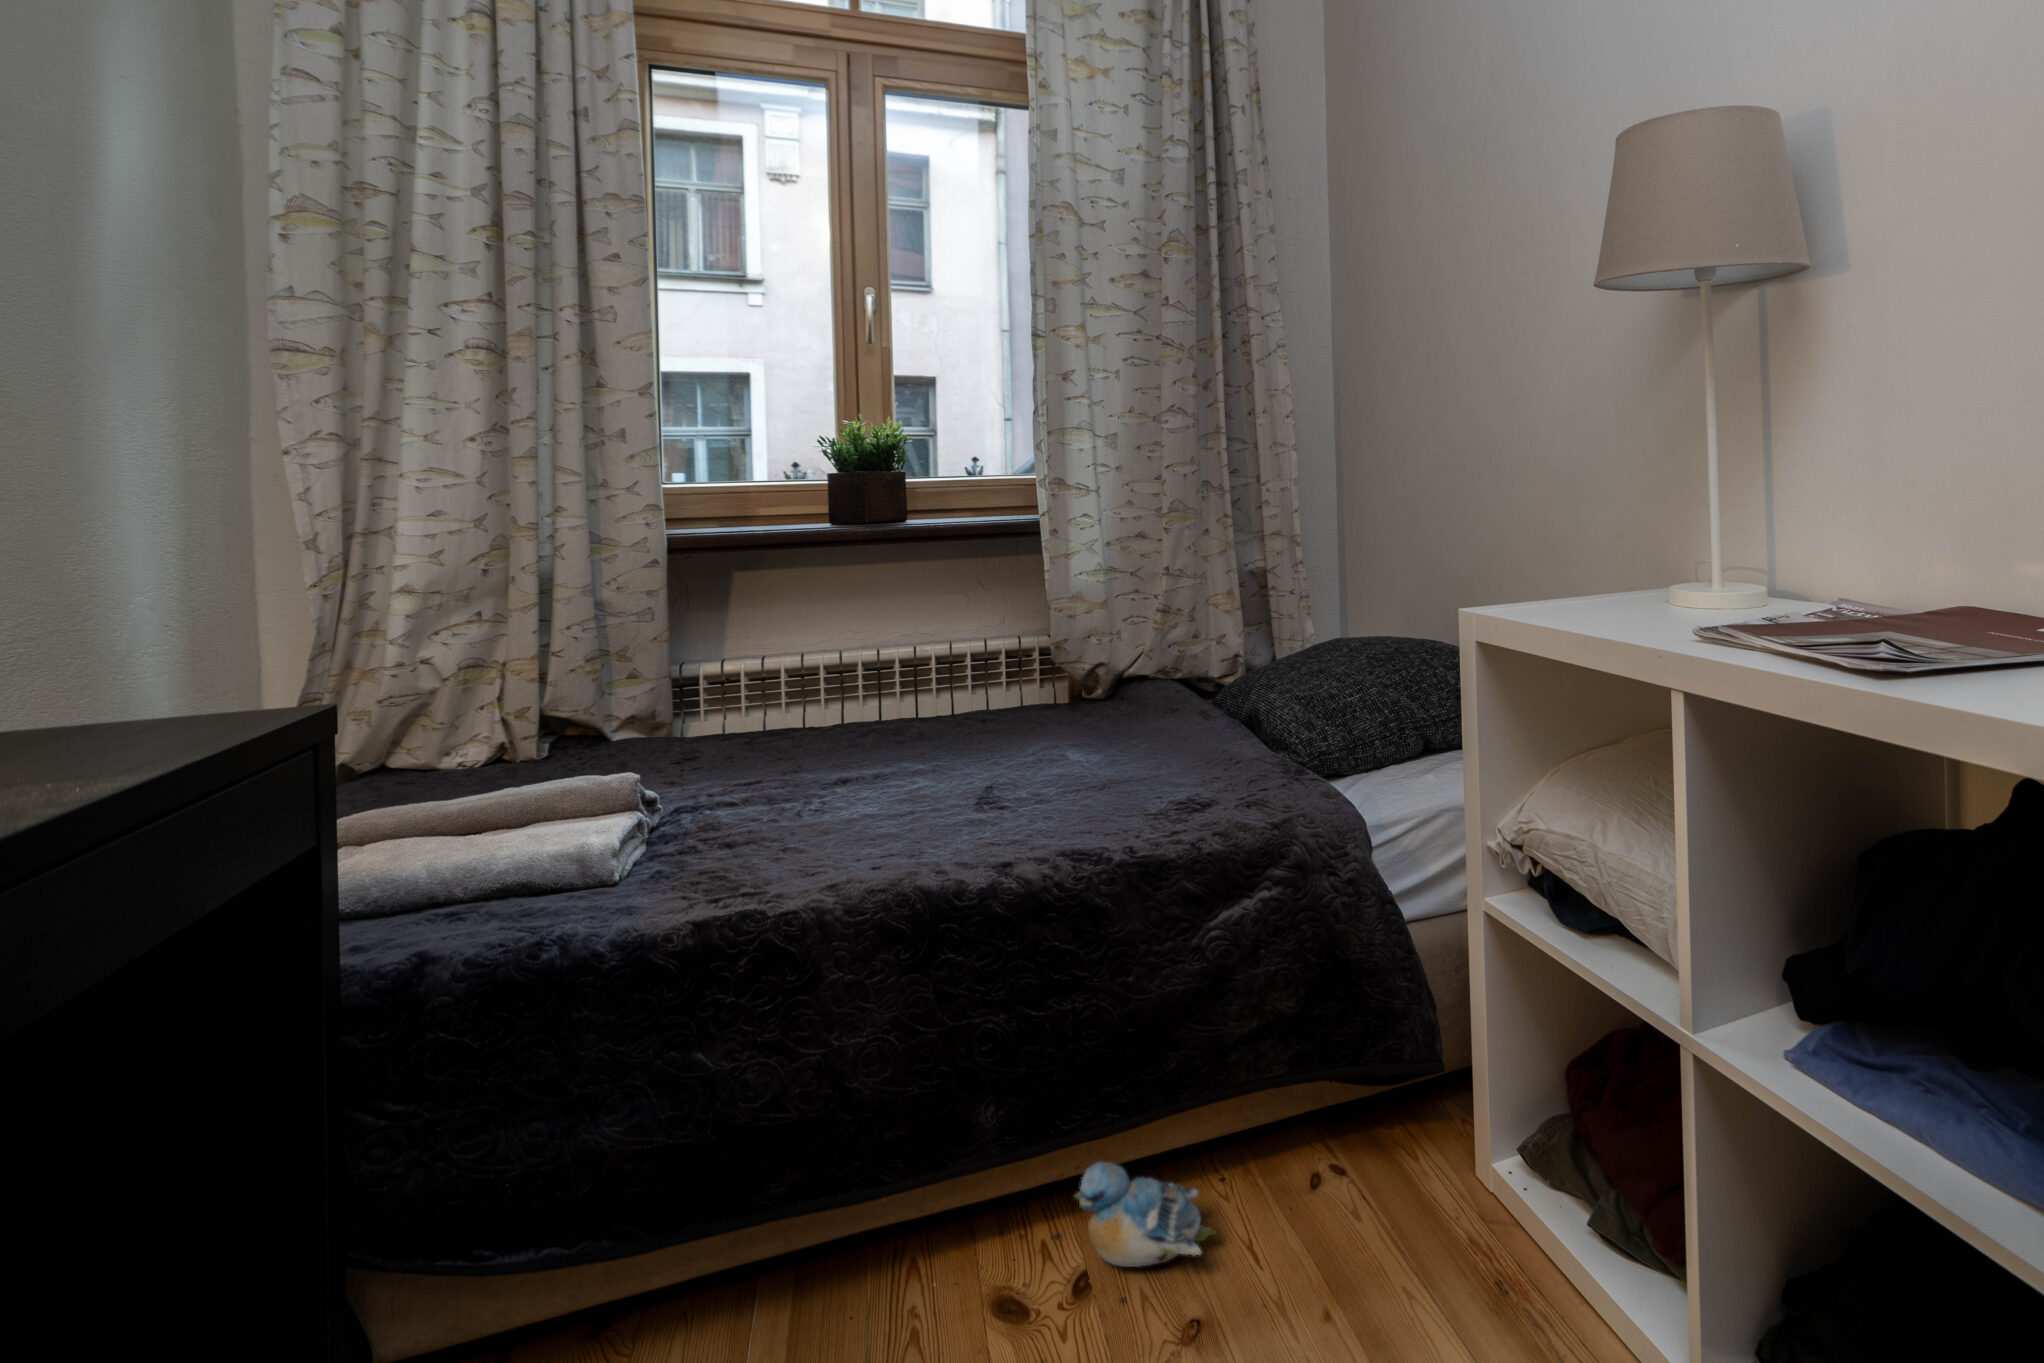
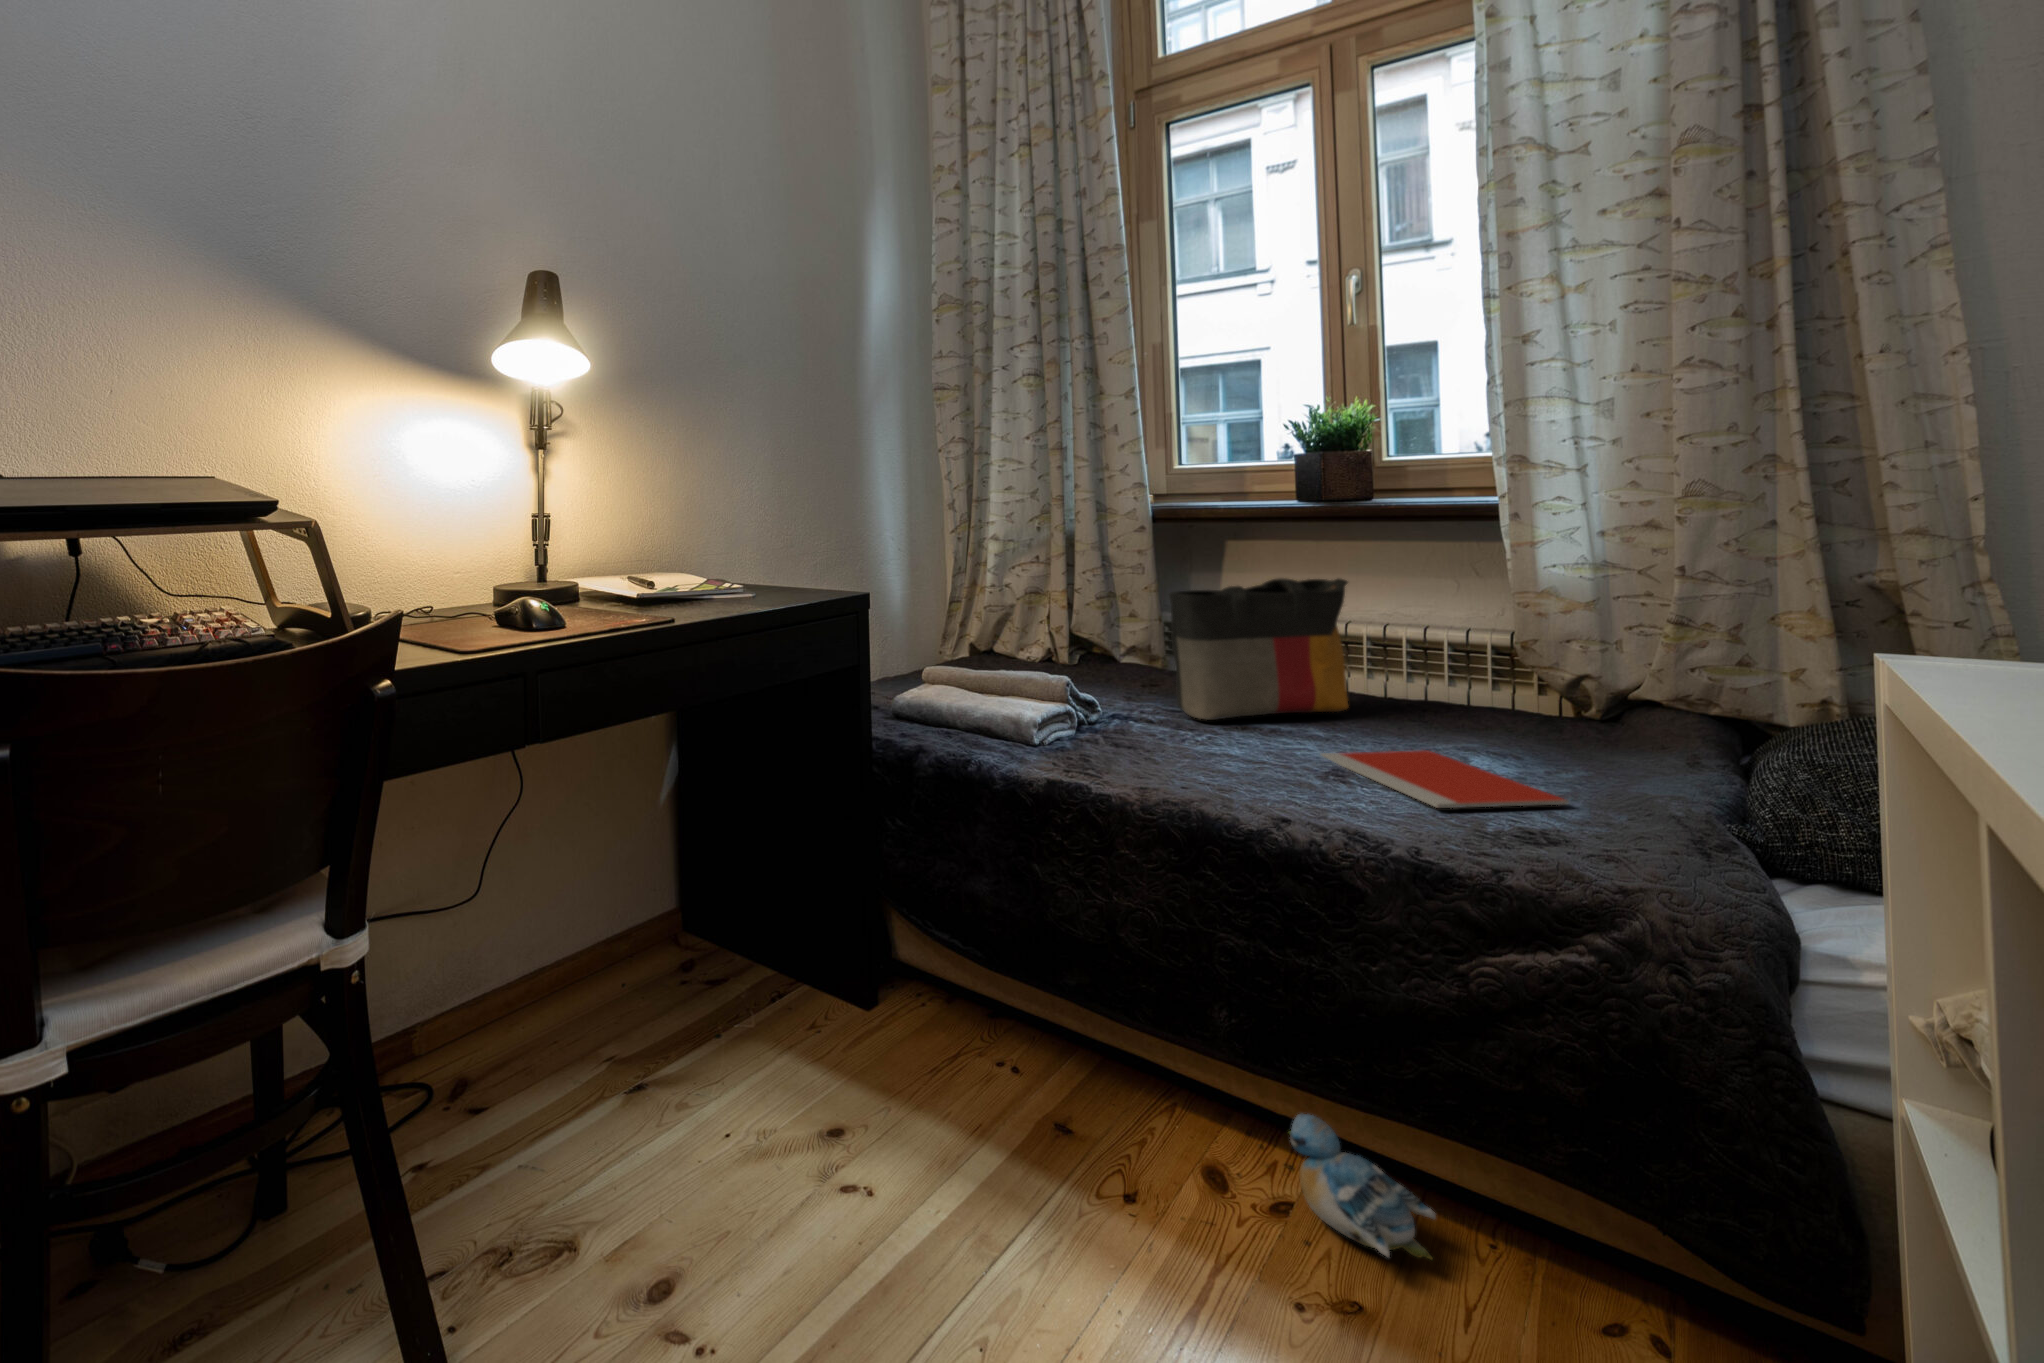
tote bag: none [754,609,935,787] -> present [1169,578,1348,720]
notebook: none [965,768,1184,812] -> present [1321,750,1568,808]

